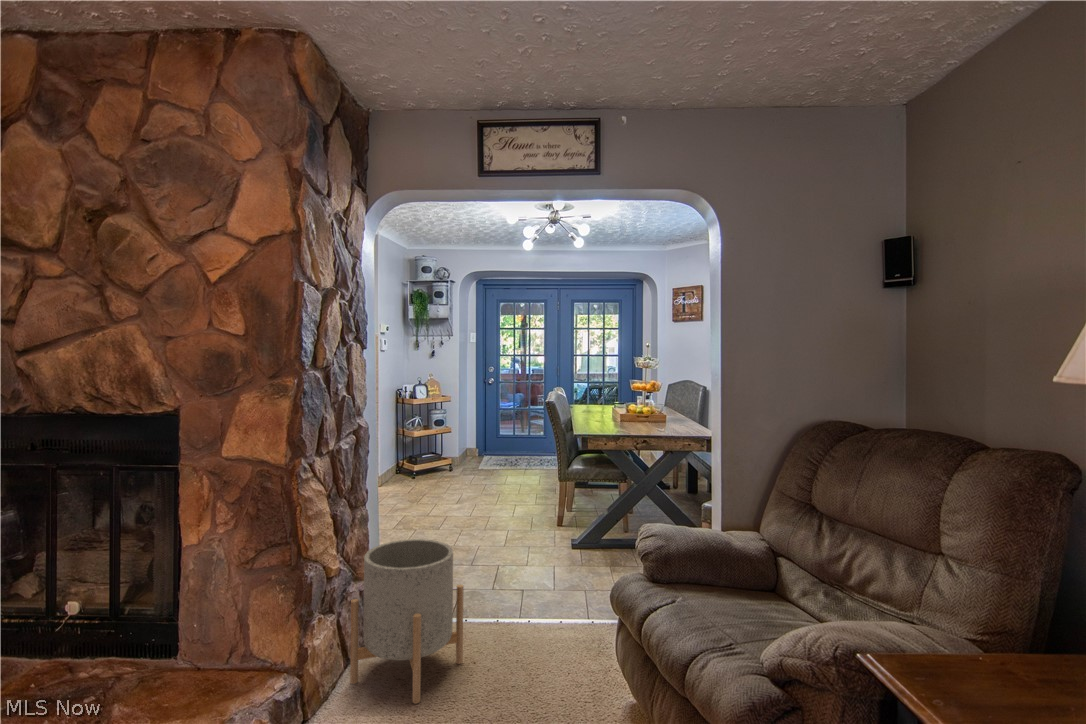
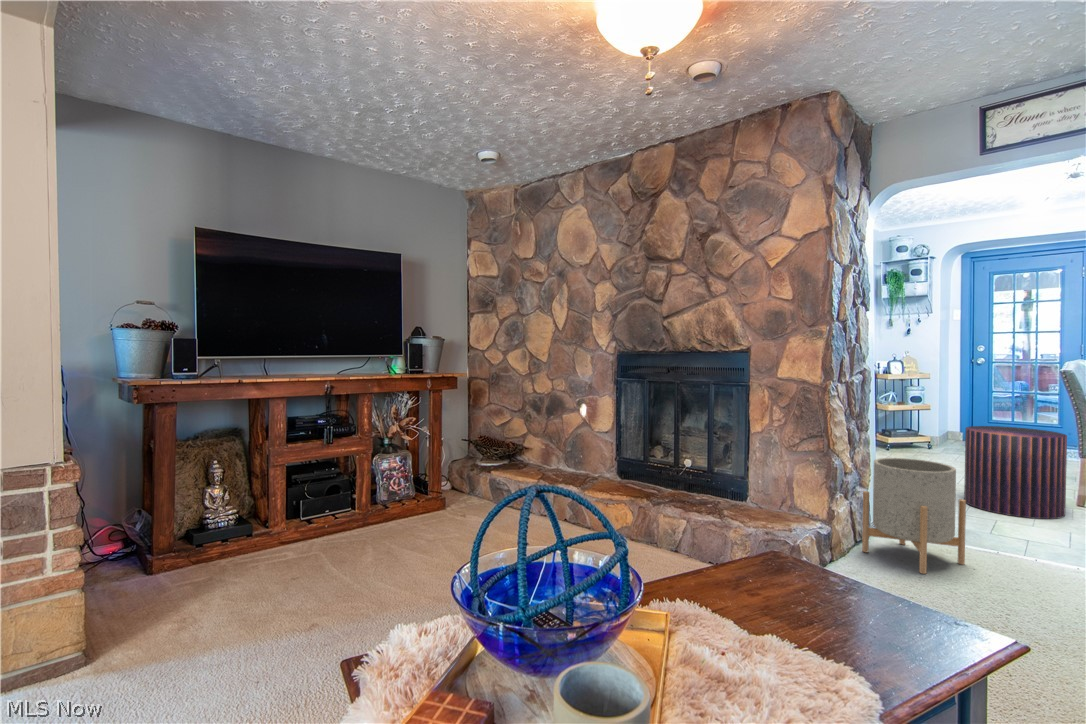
pouf: none [472,462,550,559] -> present [964,426,1067,519]

